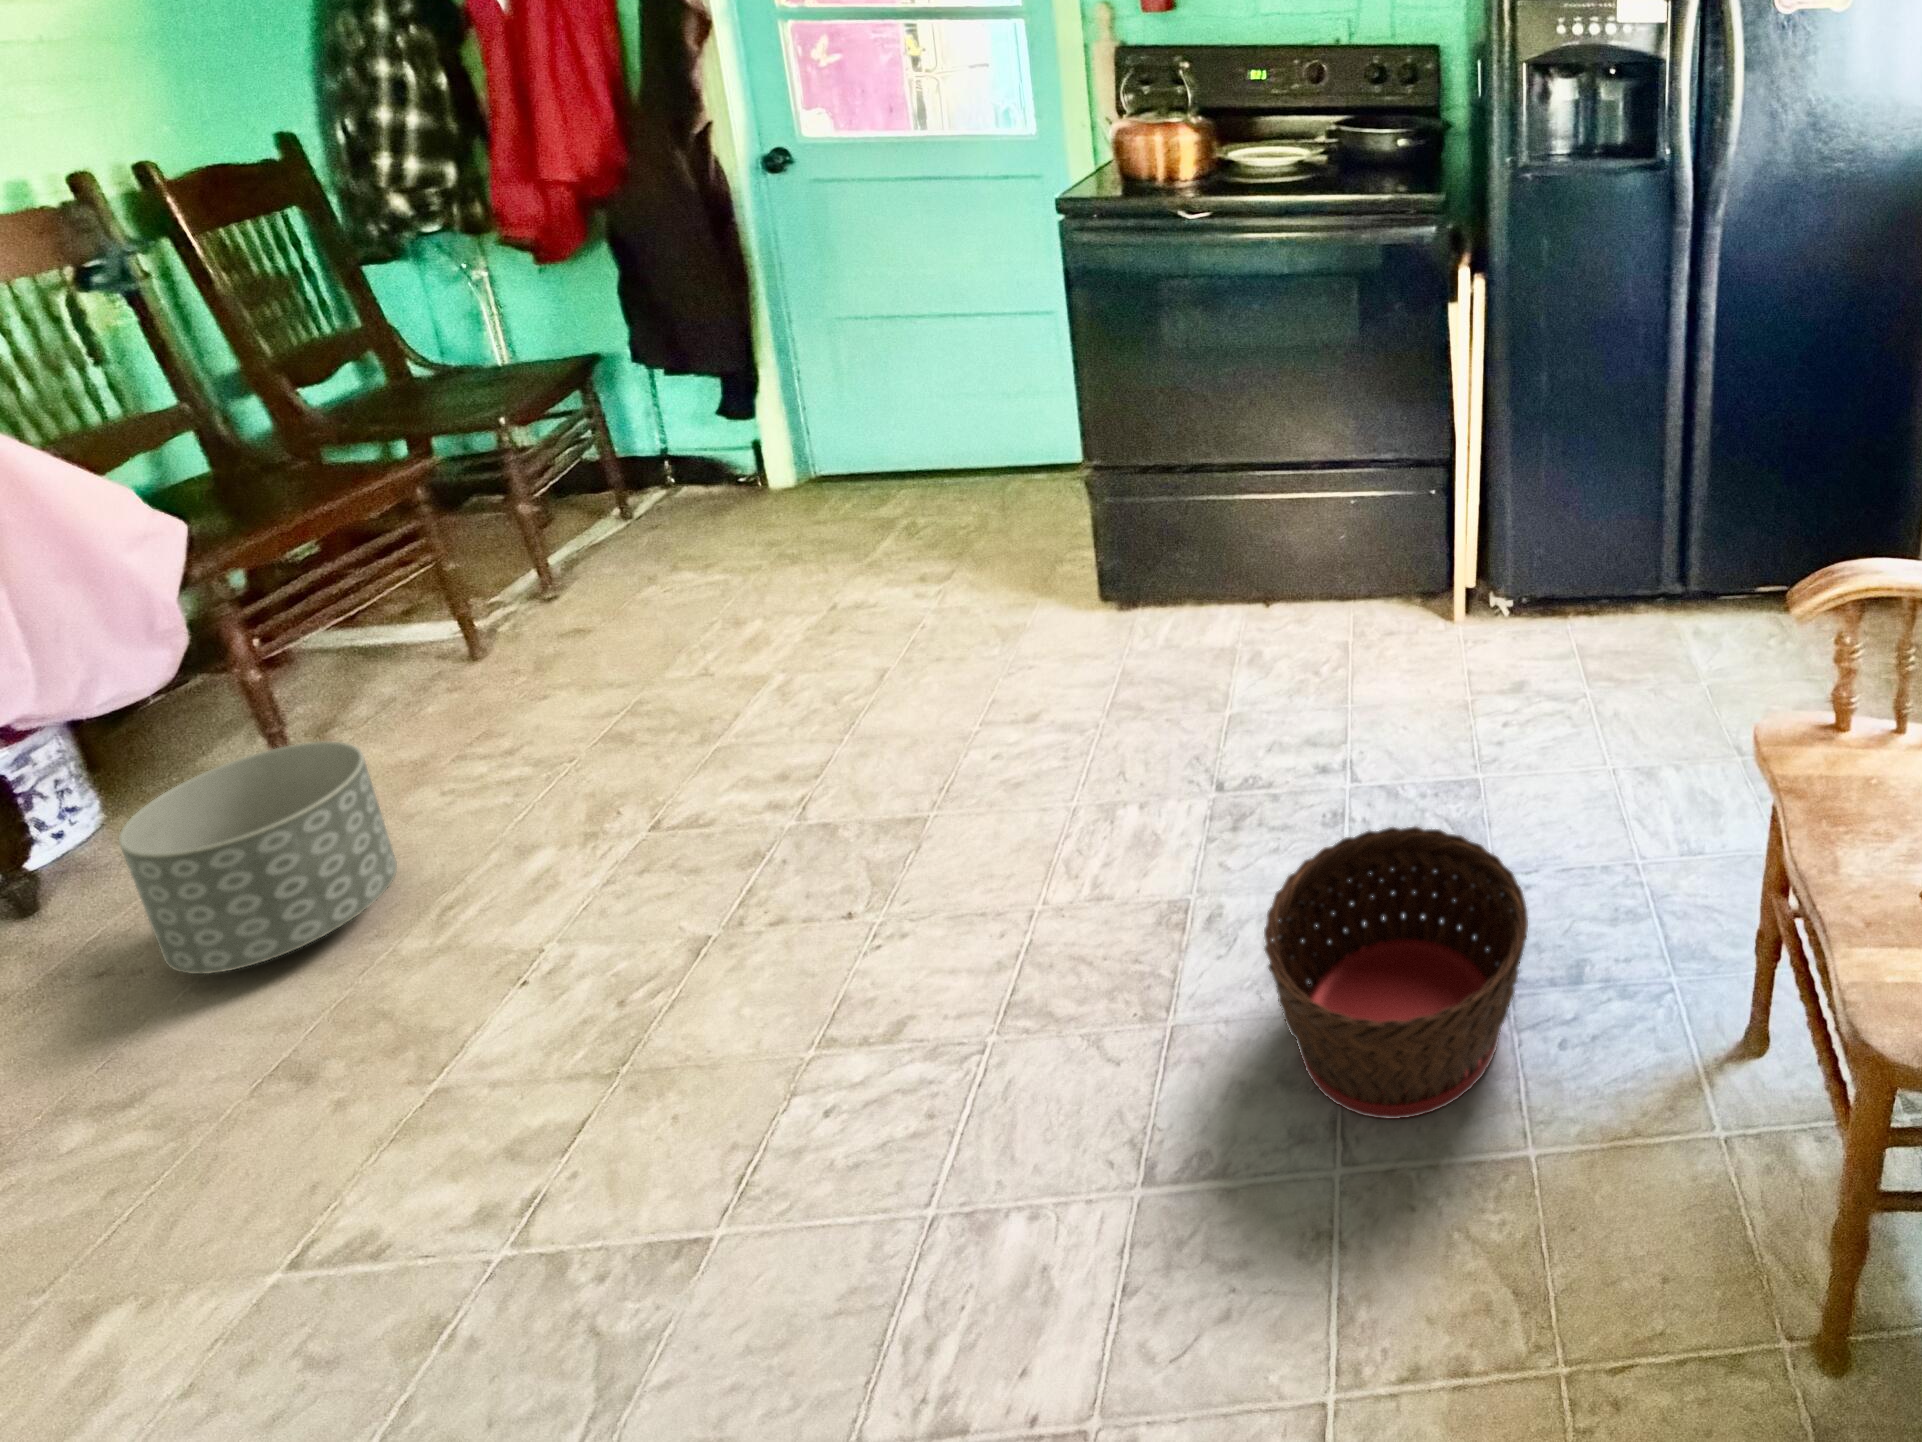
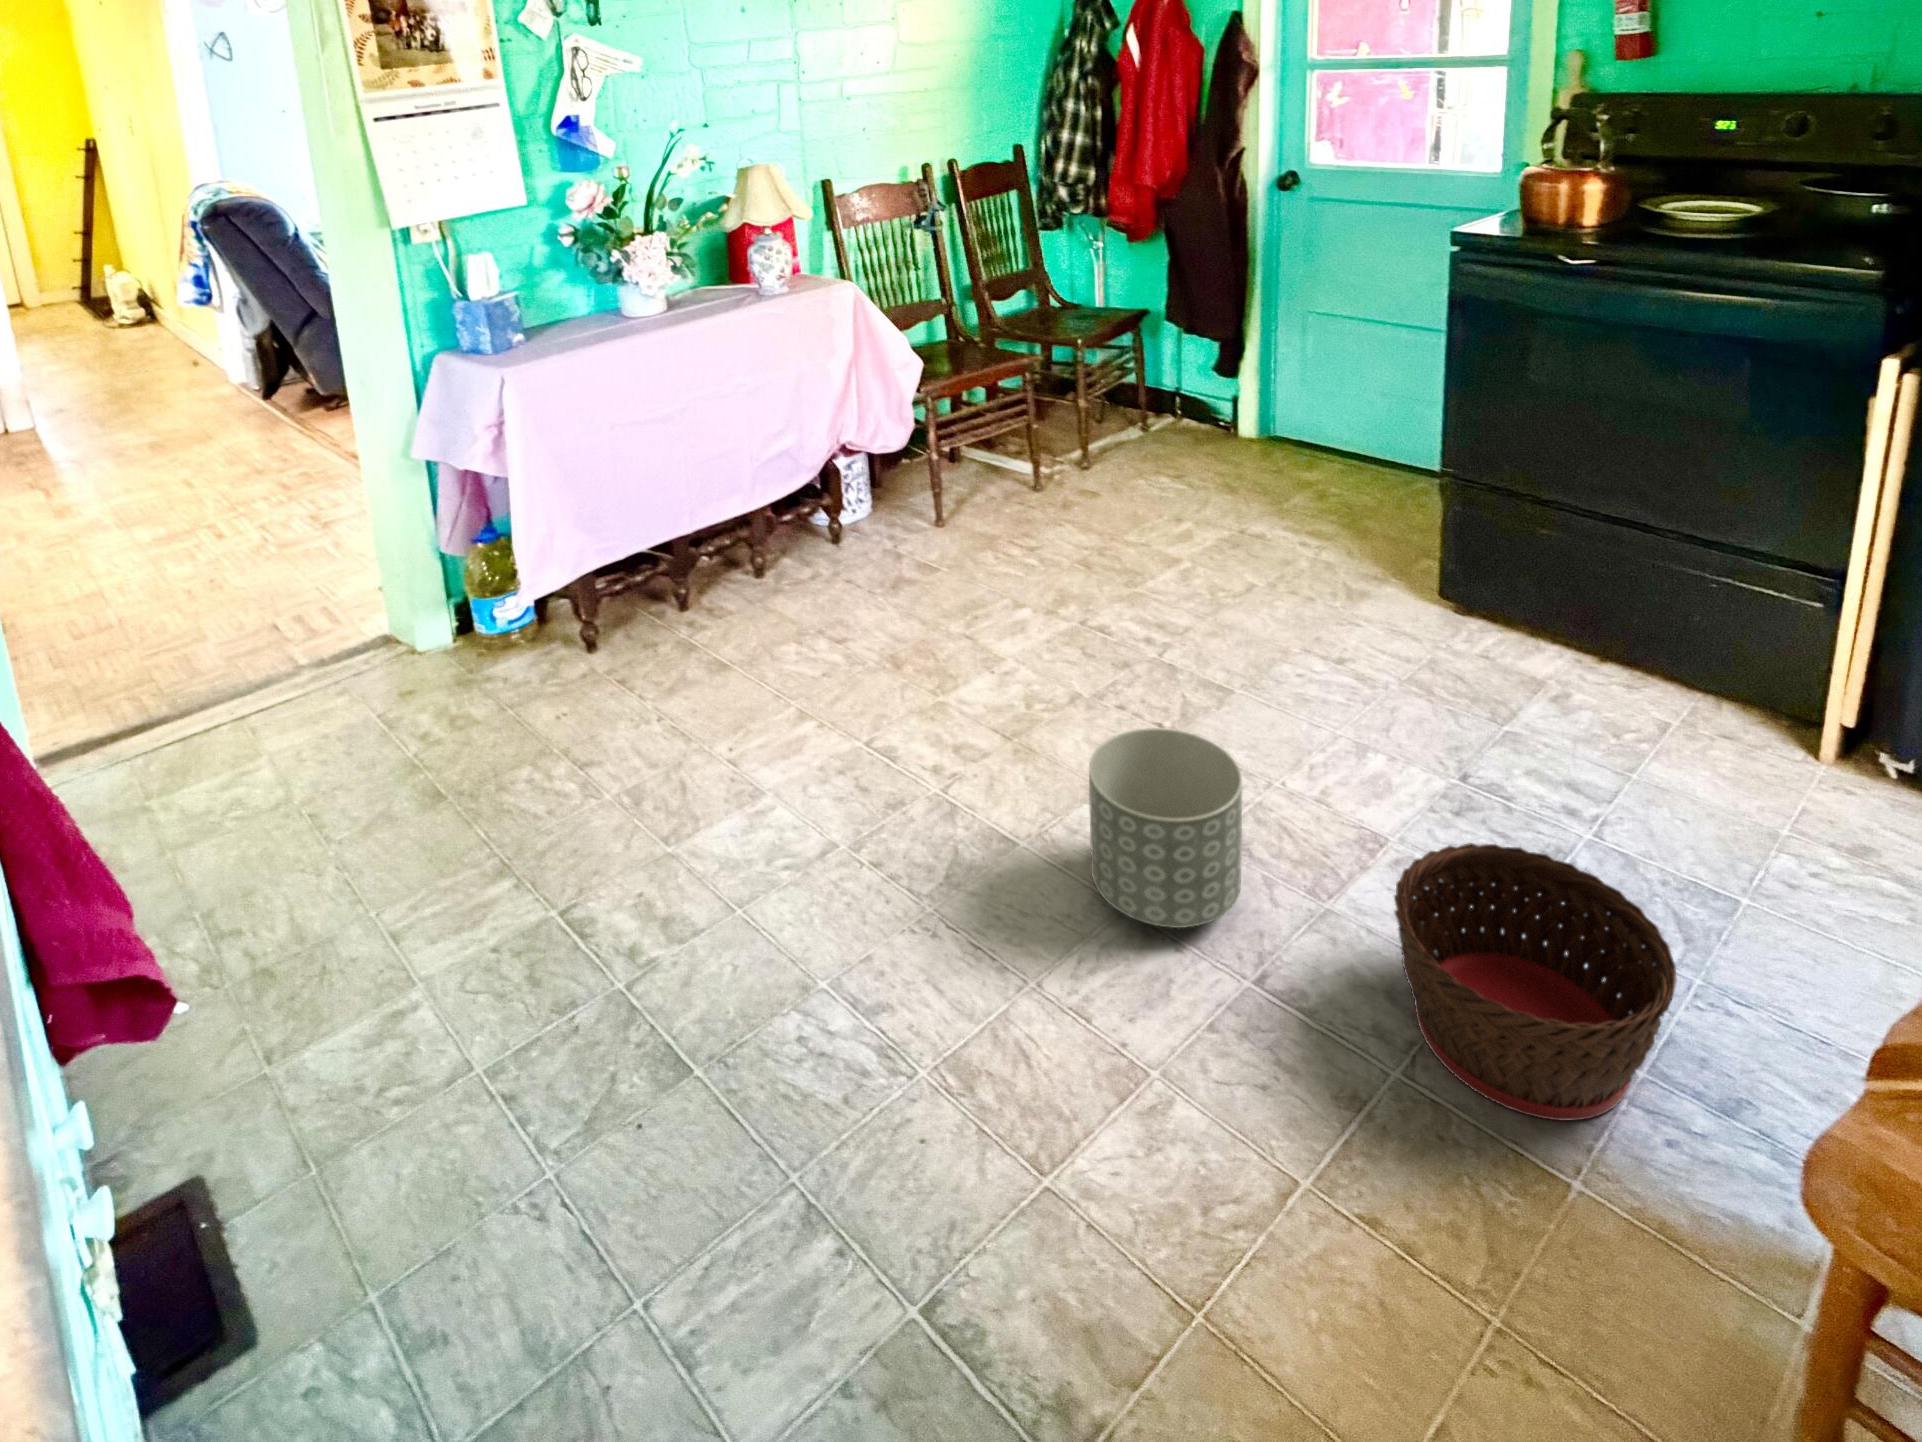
planter: present [119,741,397,974] -> present [1089,728,1242,928]

